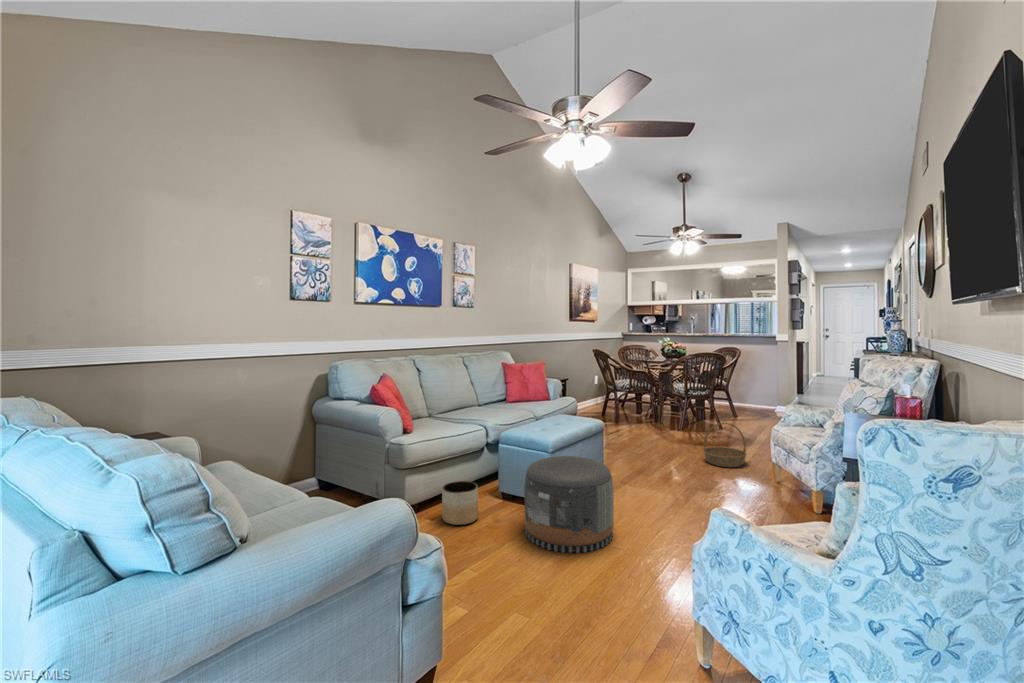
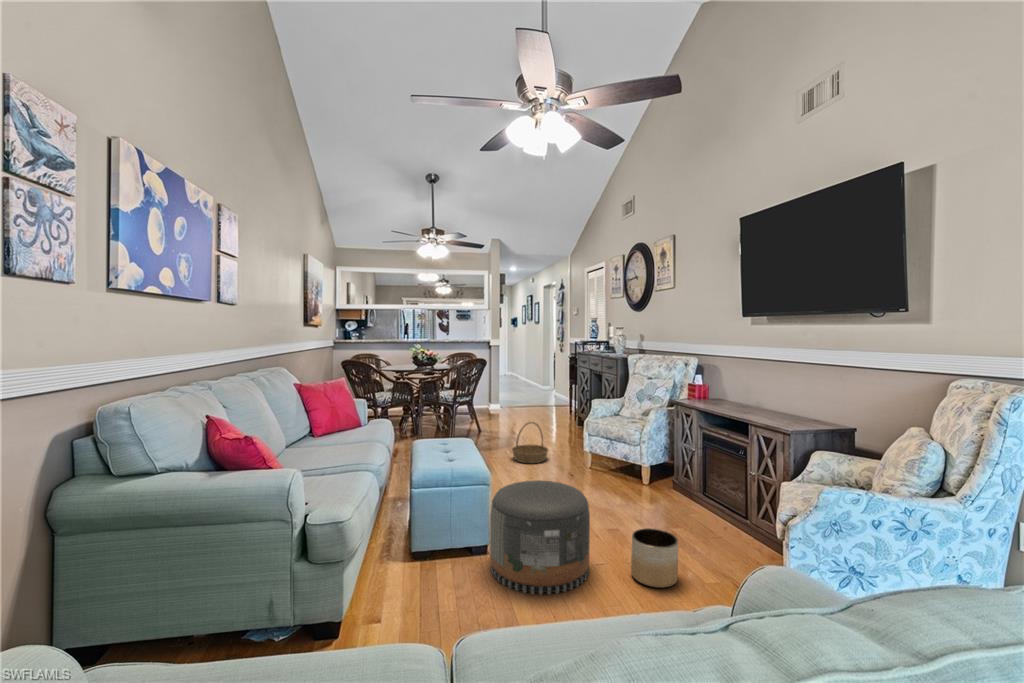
planter: present [442,481,478,525] -> present [631,528,678,588]

